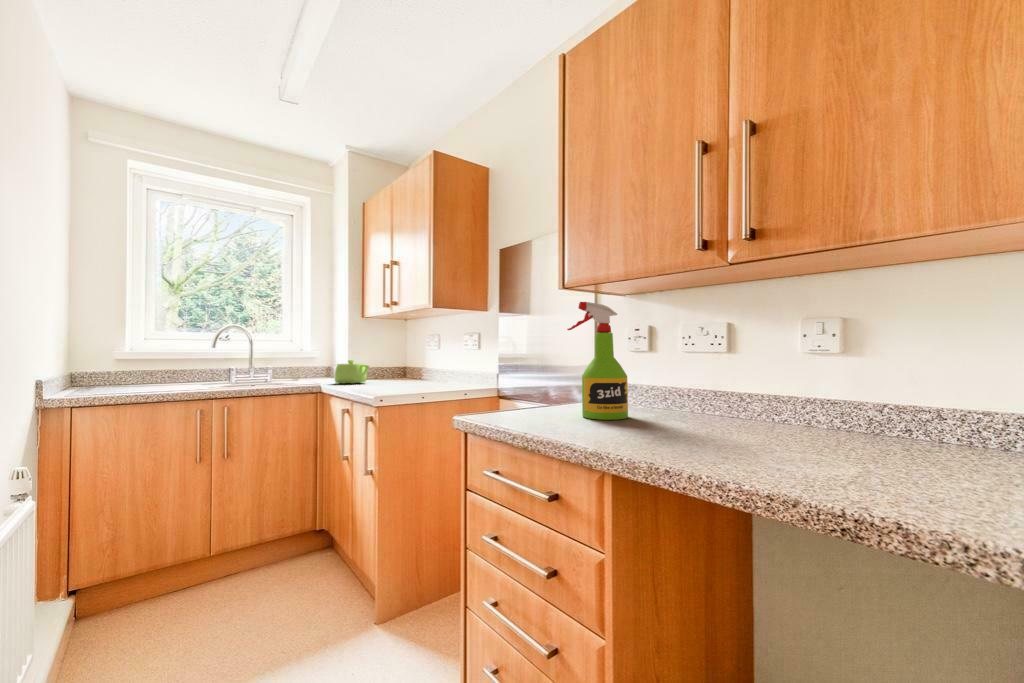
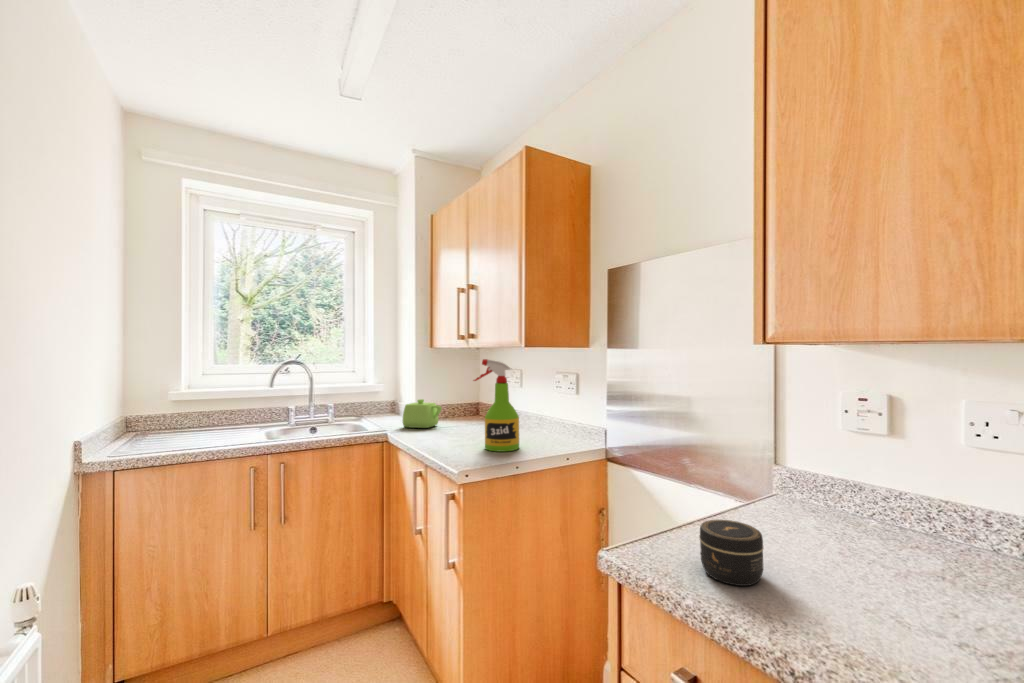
spray bottle: present [567,302,628,420] -> present [474,359,519,452]
jar: none [516,393,551,424] -> present [699,520,764,586]

